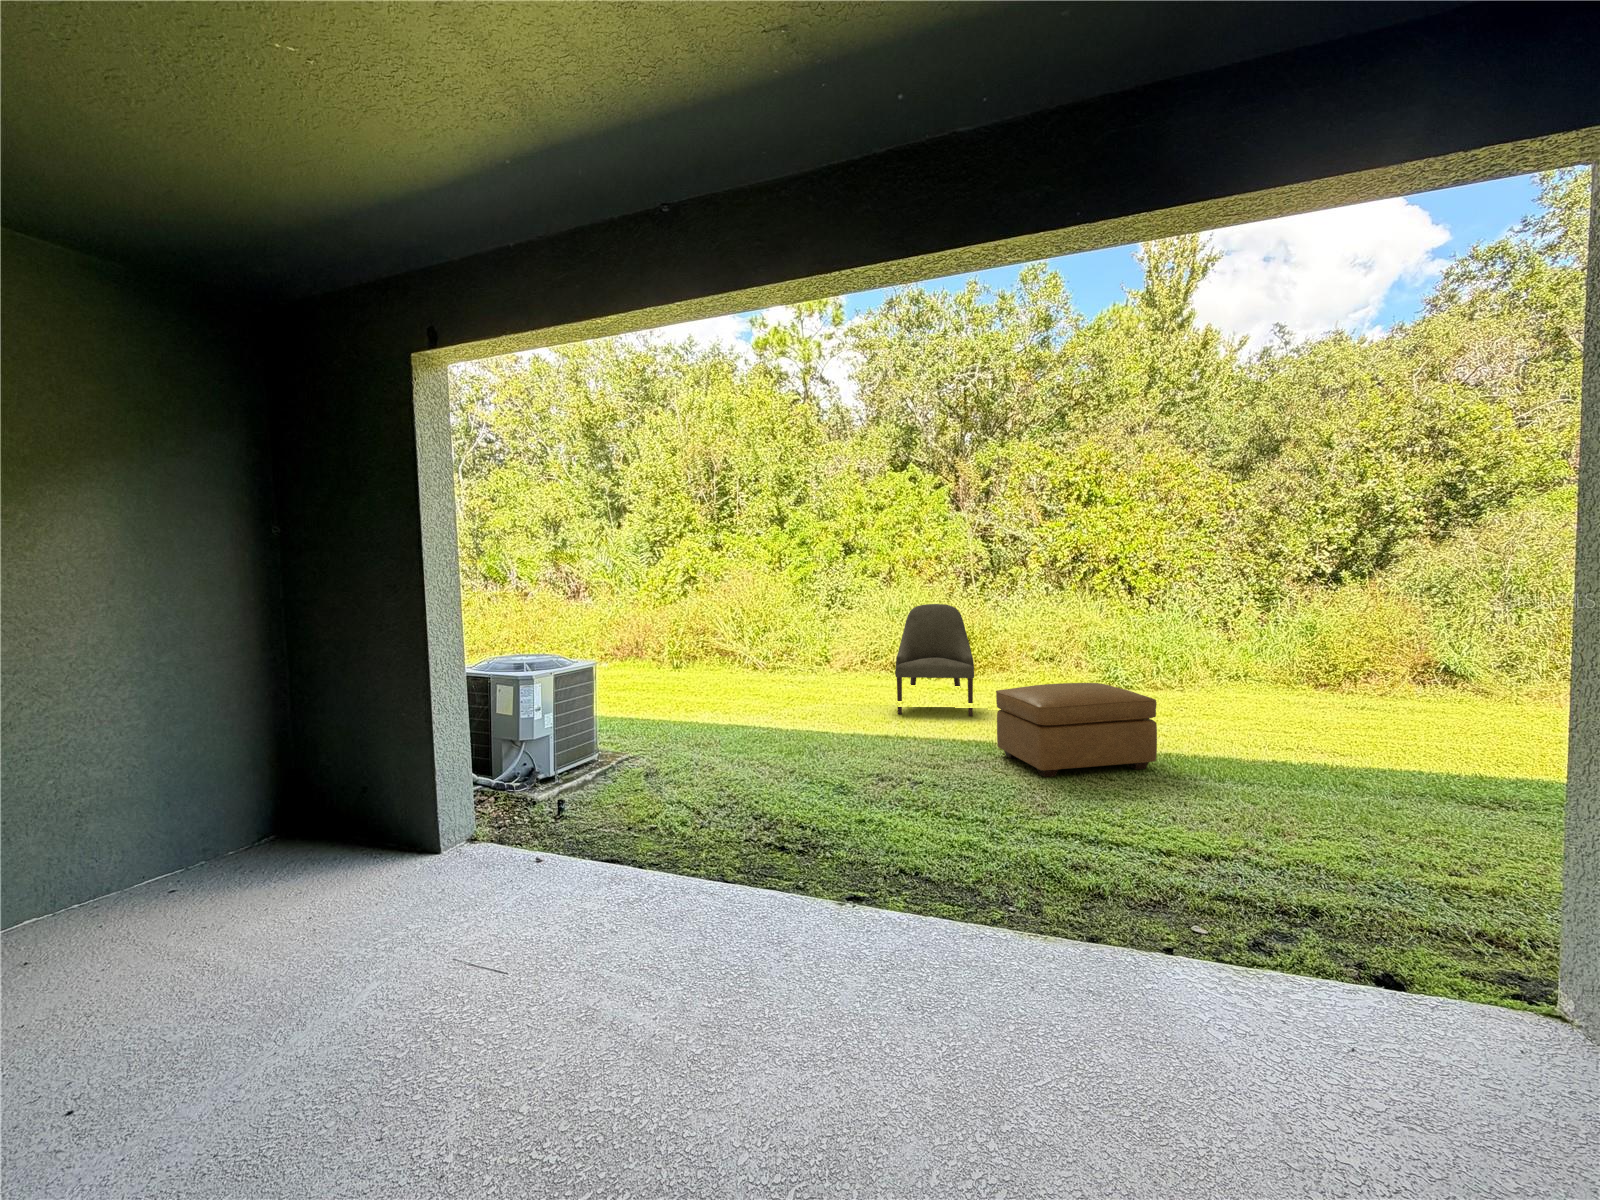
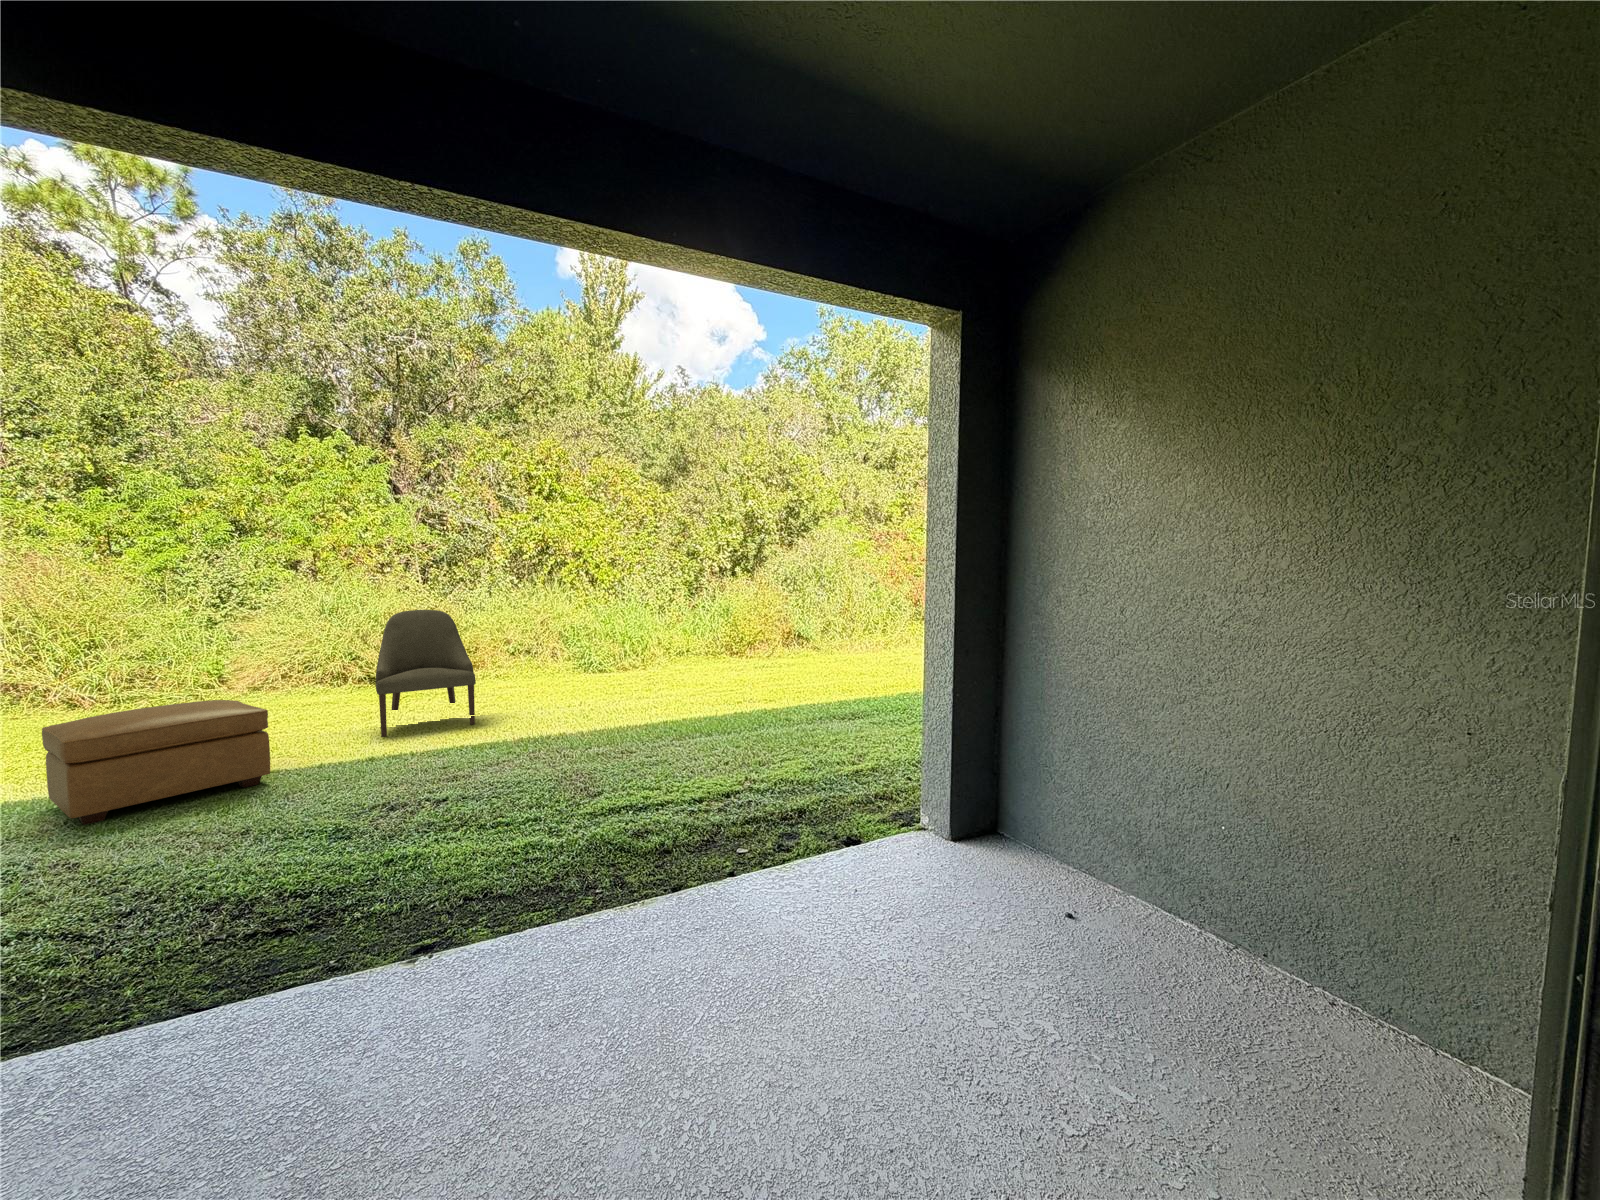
ottoman: present [996,683,1157,777] -> present [42,700,270,825]

